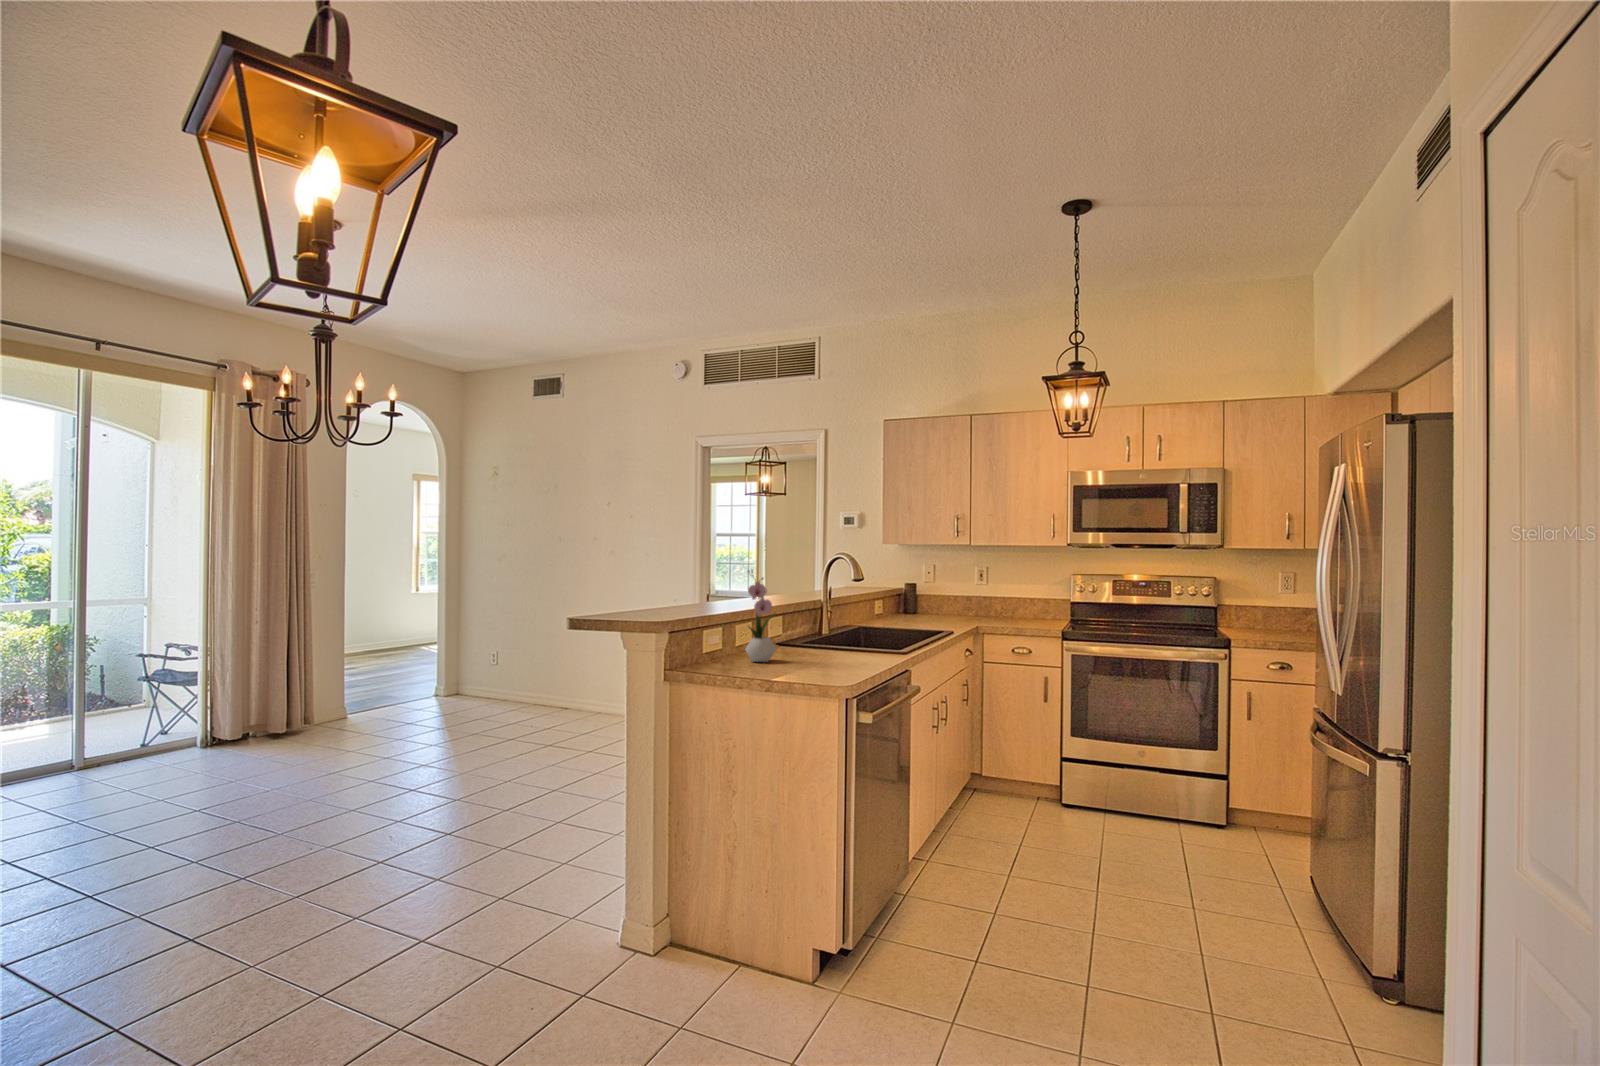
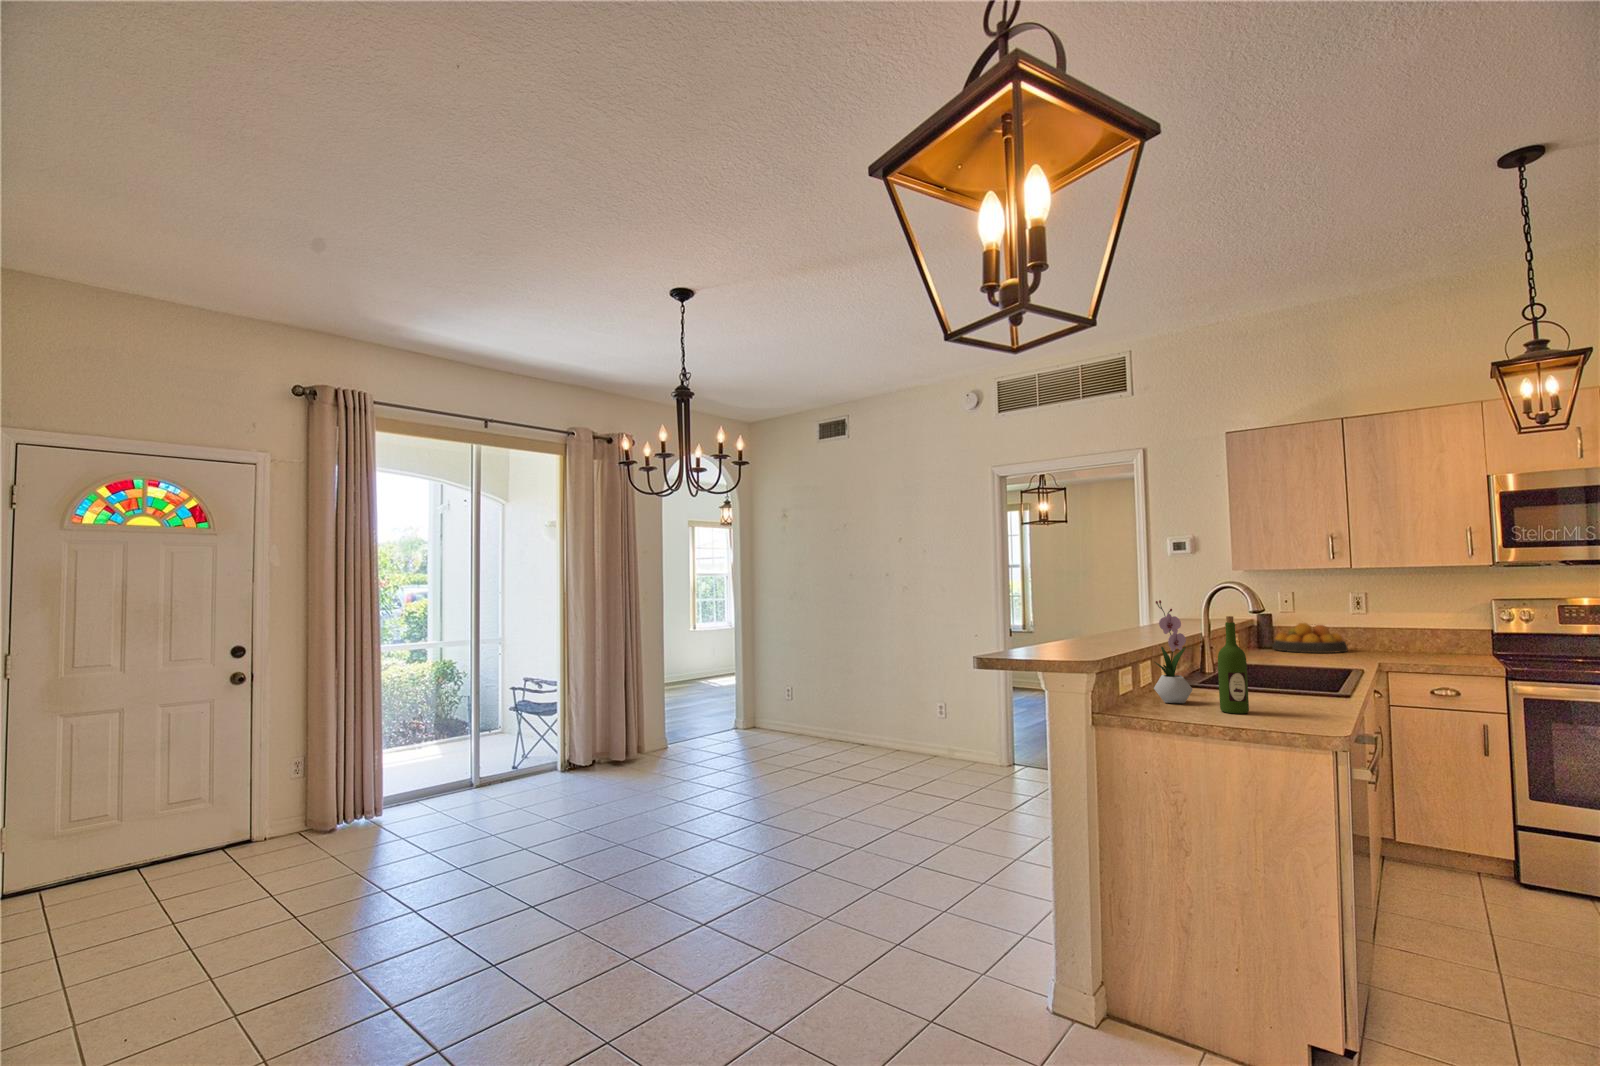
wine bottle: none [787,585,809,670] -> present [1218,616,1249,714]
fruit bowl: none [915,590,971,618] -> present [1272,623,1348,653]

